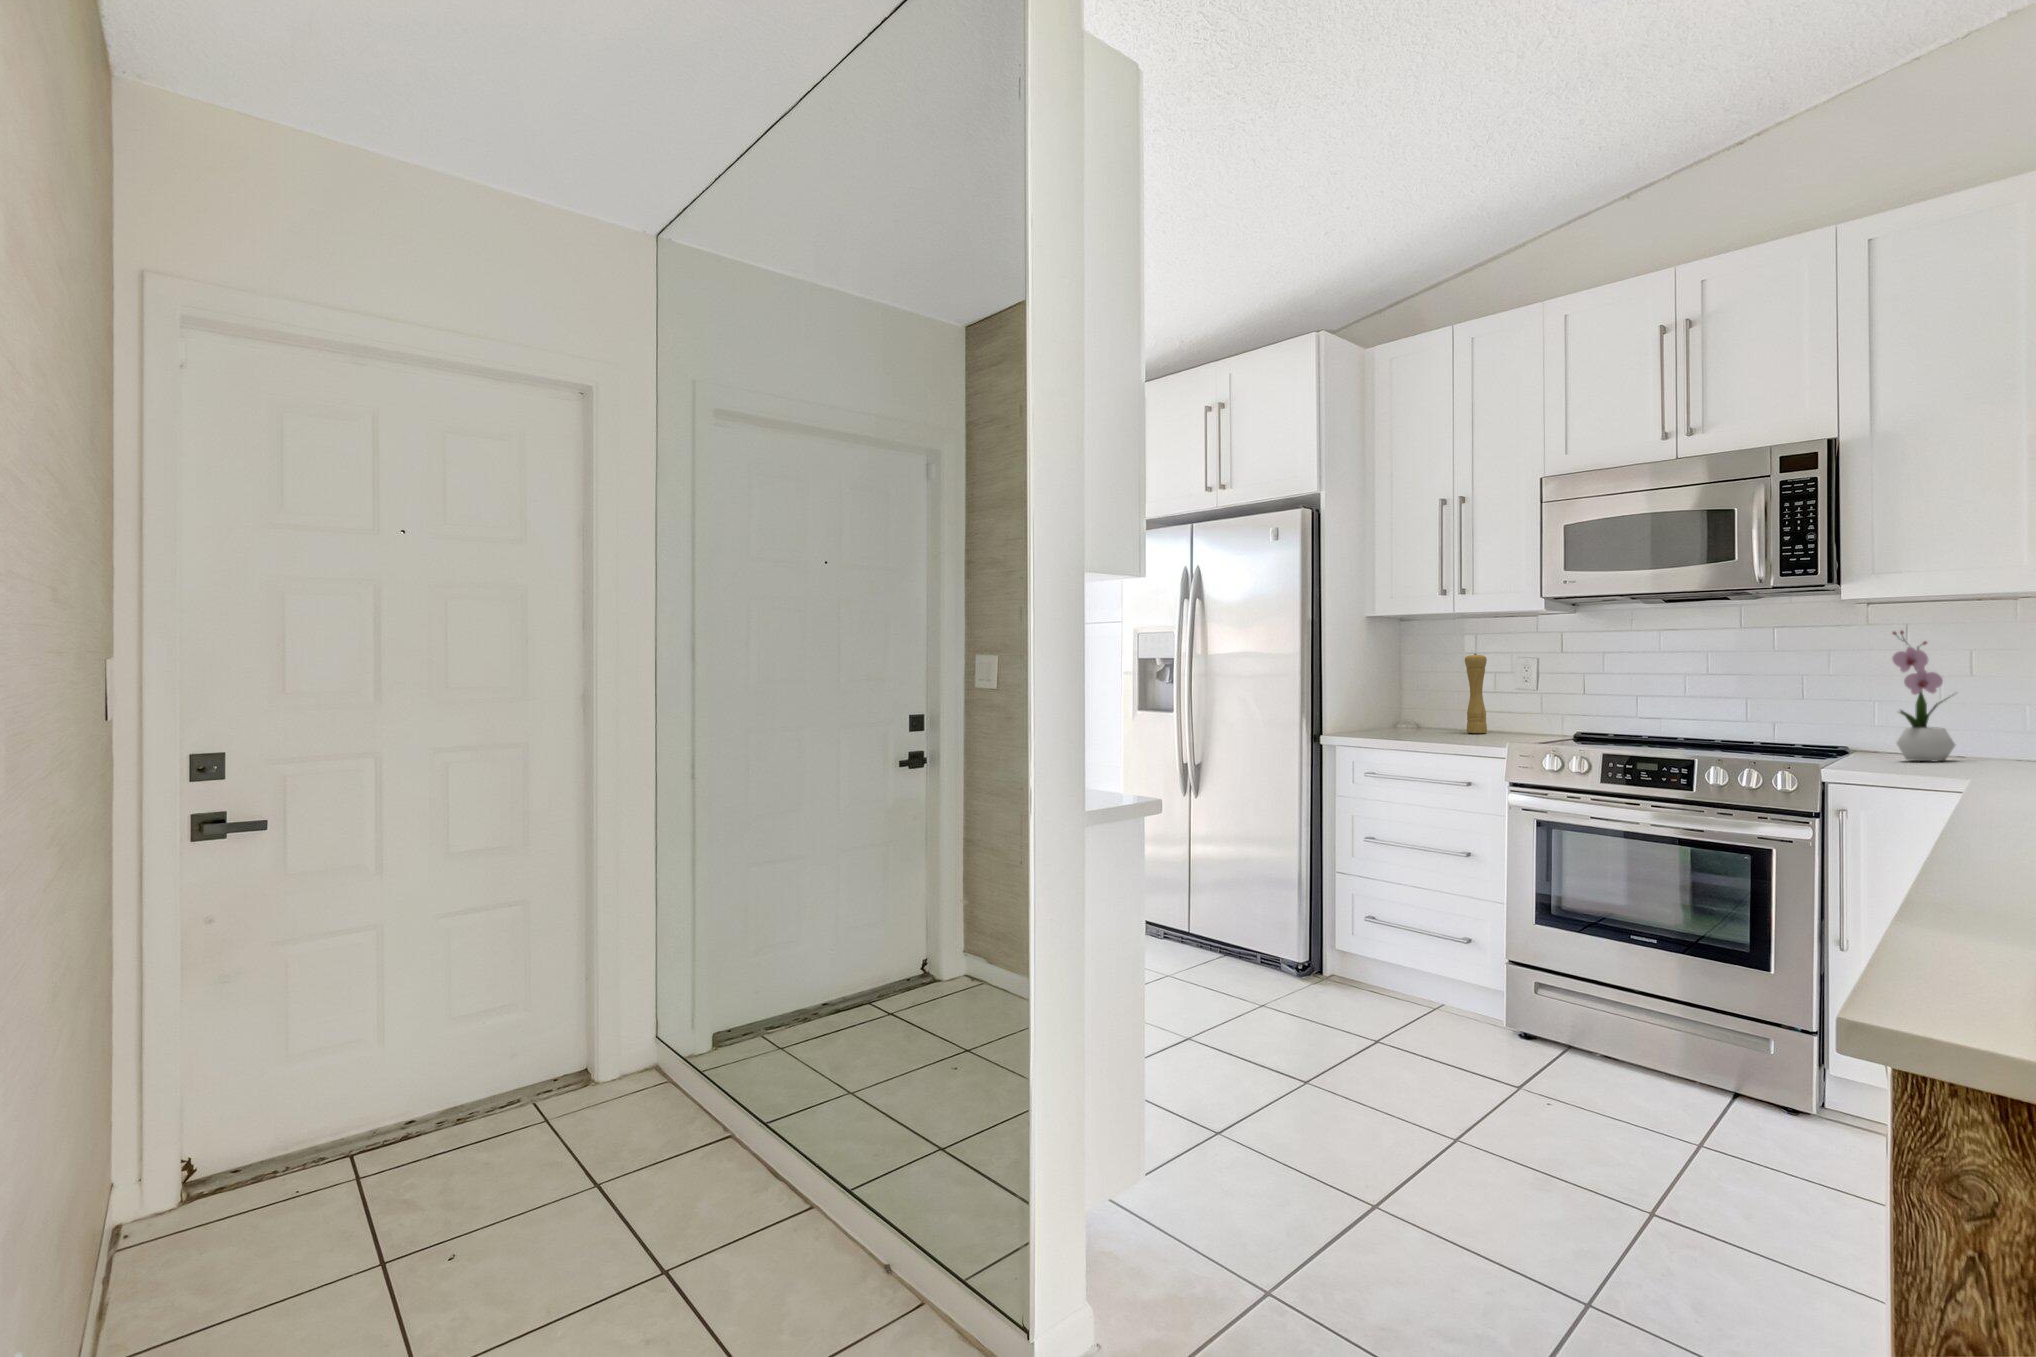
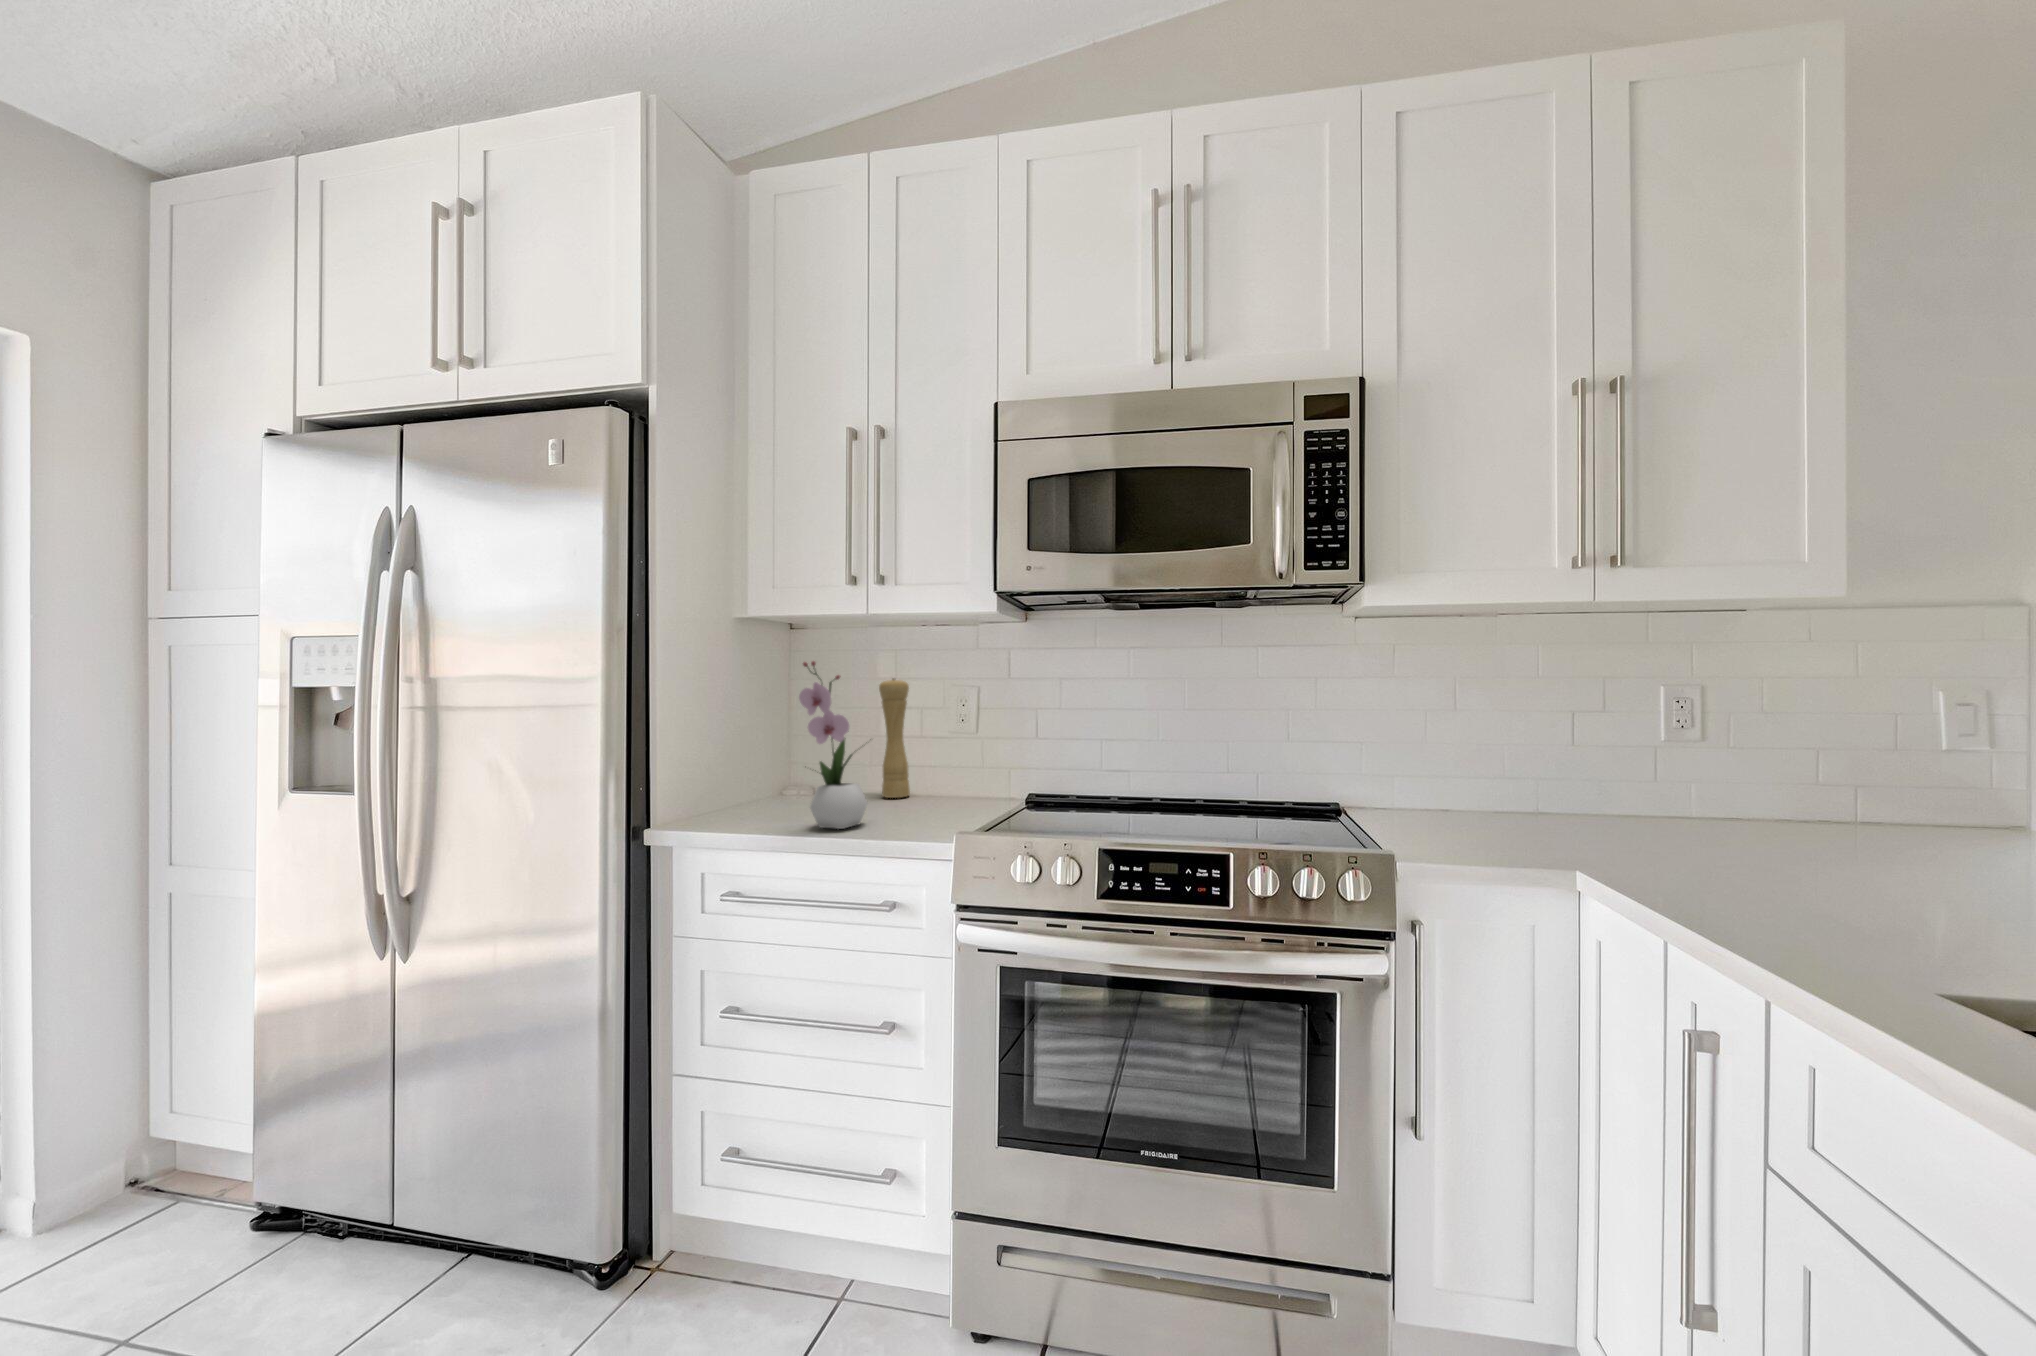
flower arrangement: present [1892,631,1956,762] -> present [799,661,868,829]

